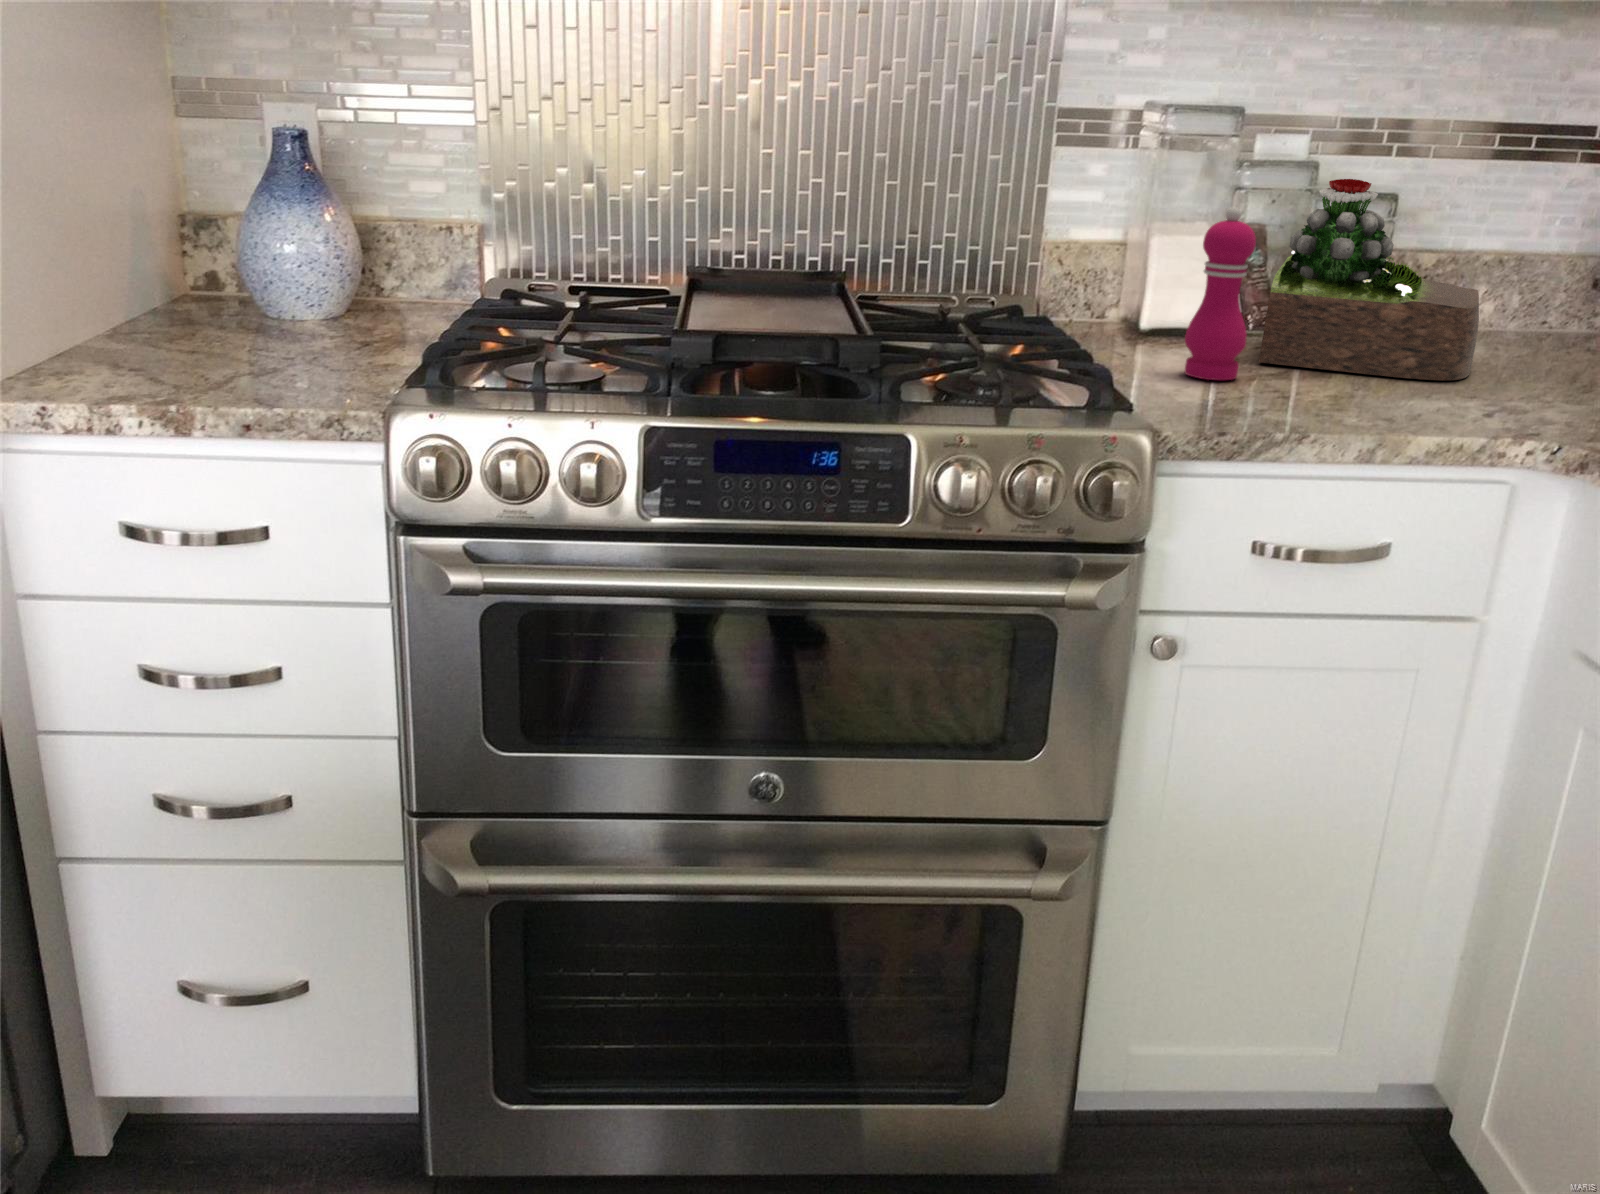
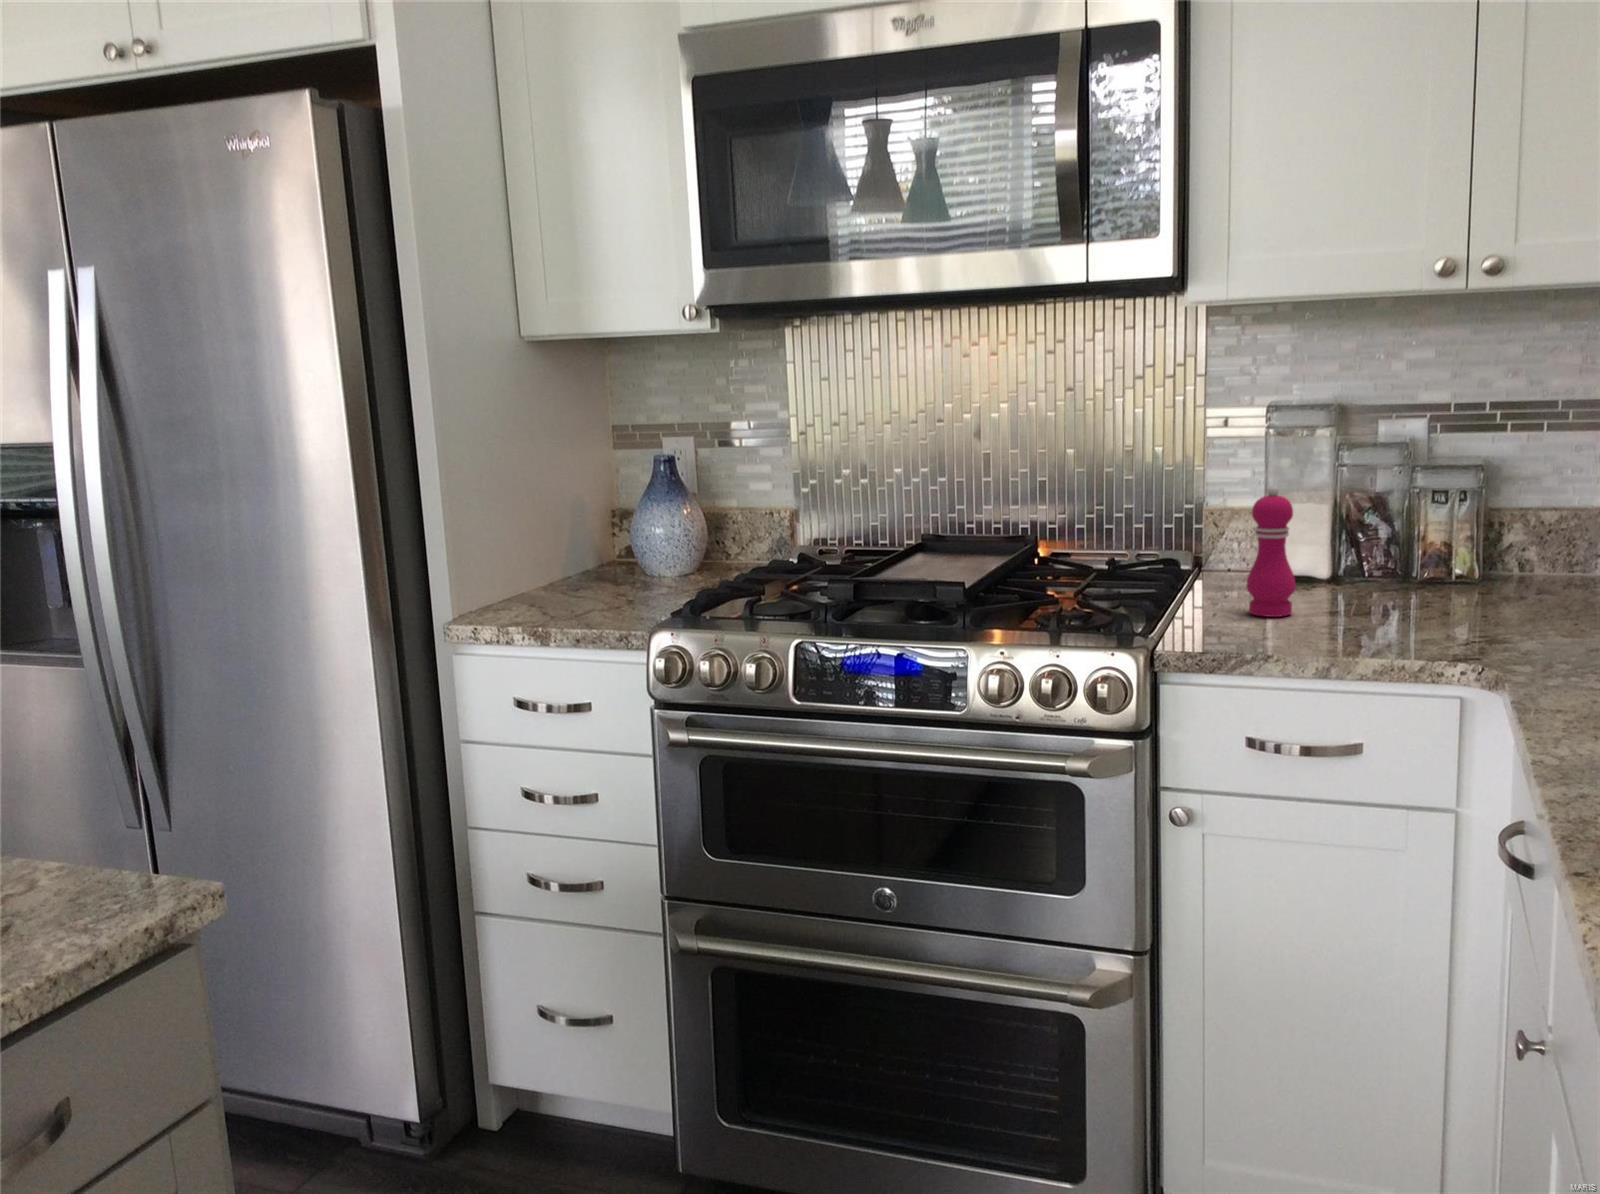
succulent plant: present [1259,179,1479,380] -> none [1332,457,1547,618]

